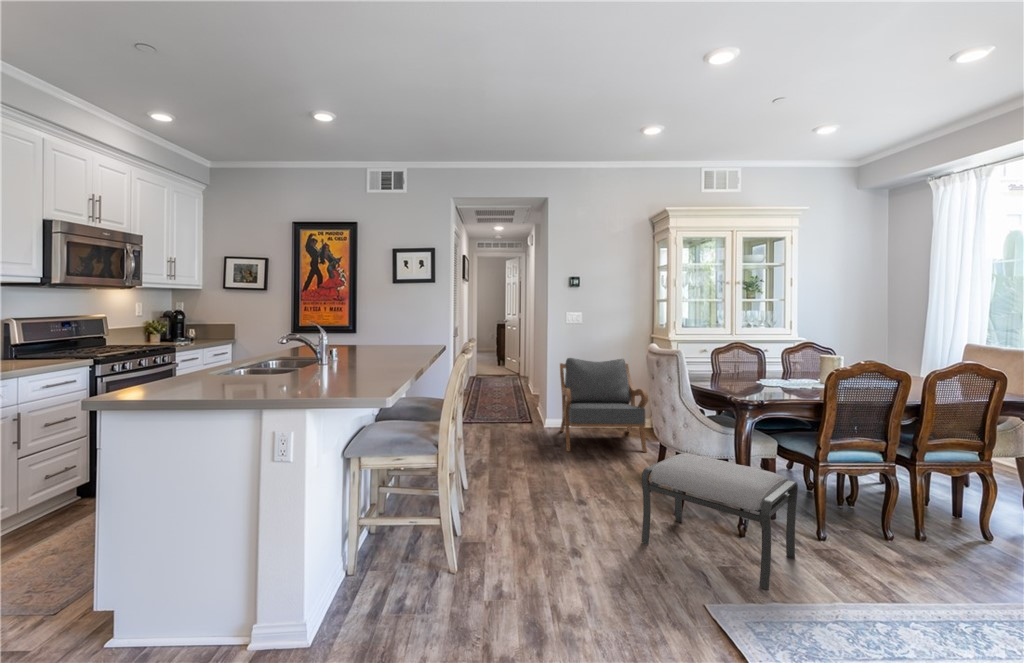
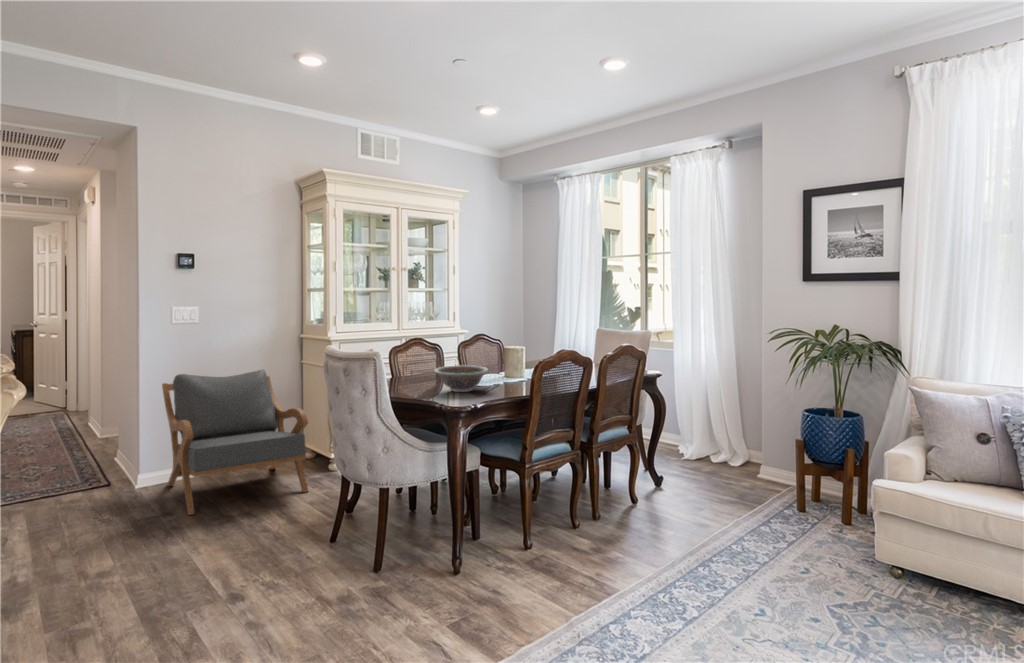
decorative bowl: none [740,366,792,389] -> present [434,365,488,392]
ottoman: present [641,453,798,590] -> none [341,485,516,630]

